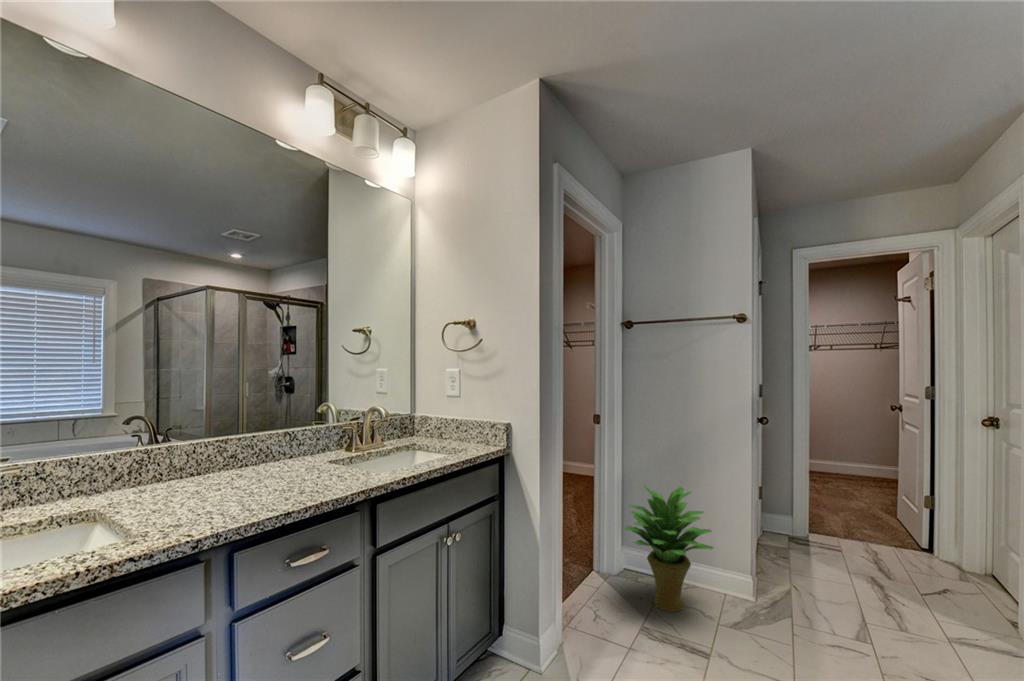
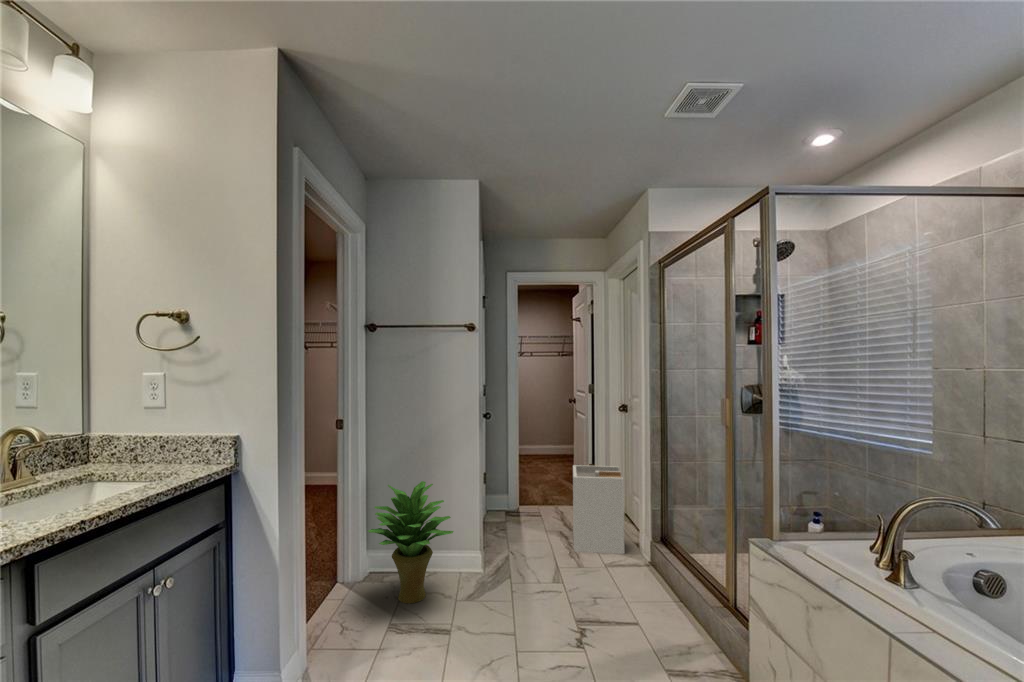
laundry hamper: none [886,498,974,634] -> present [573,465,624,554]

